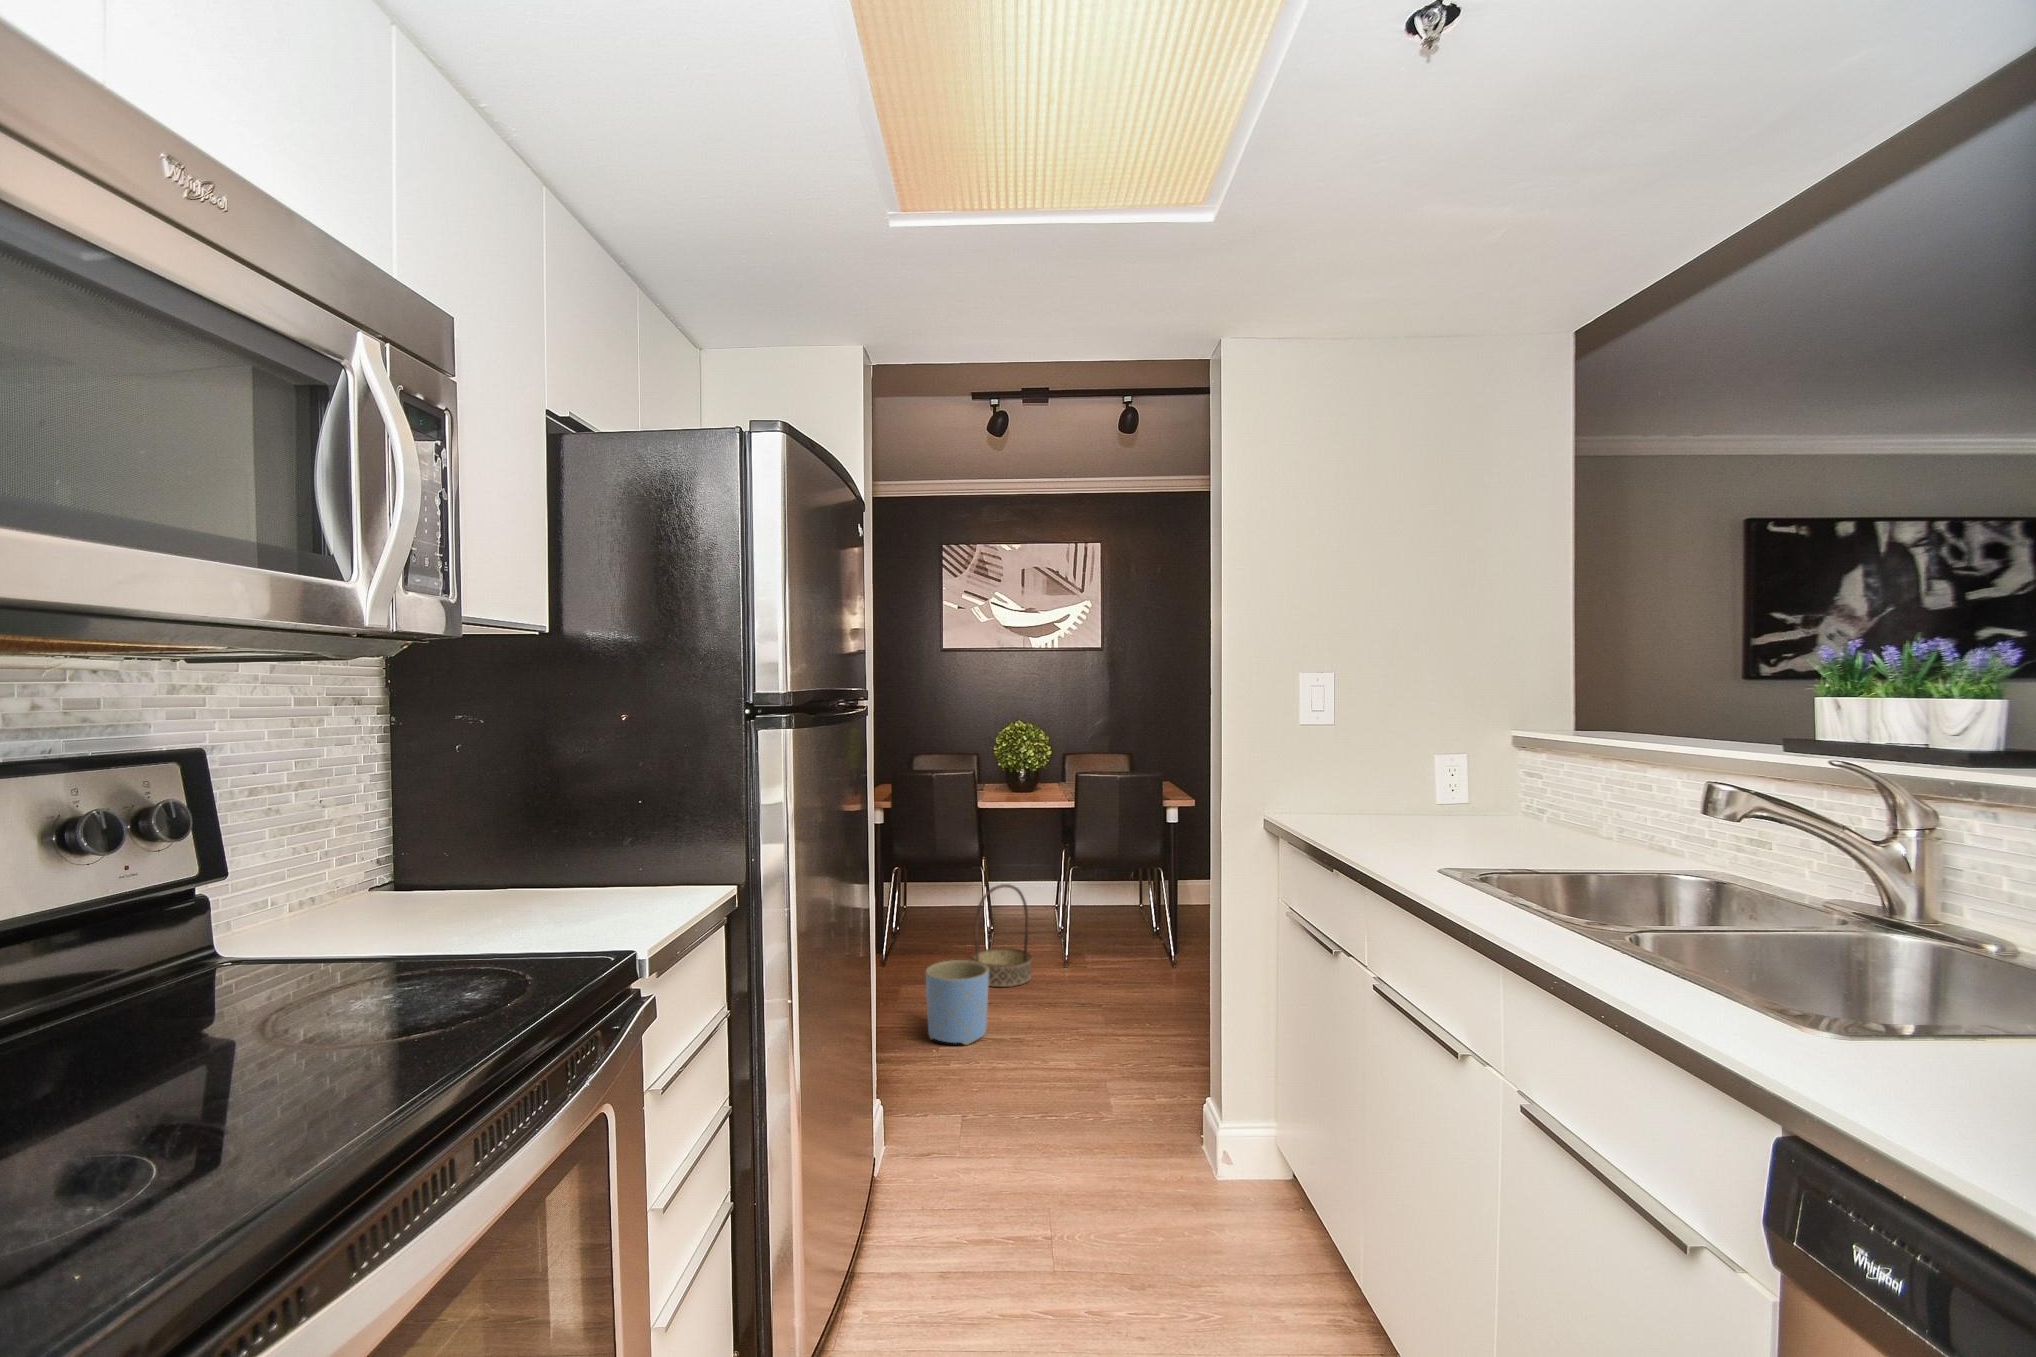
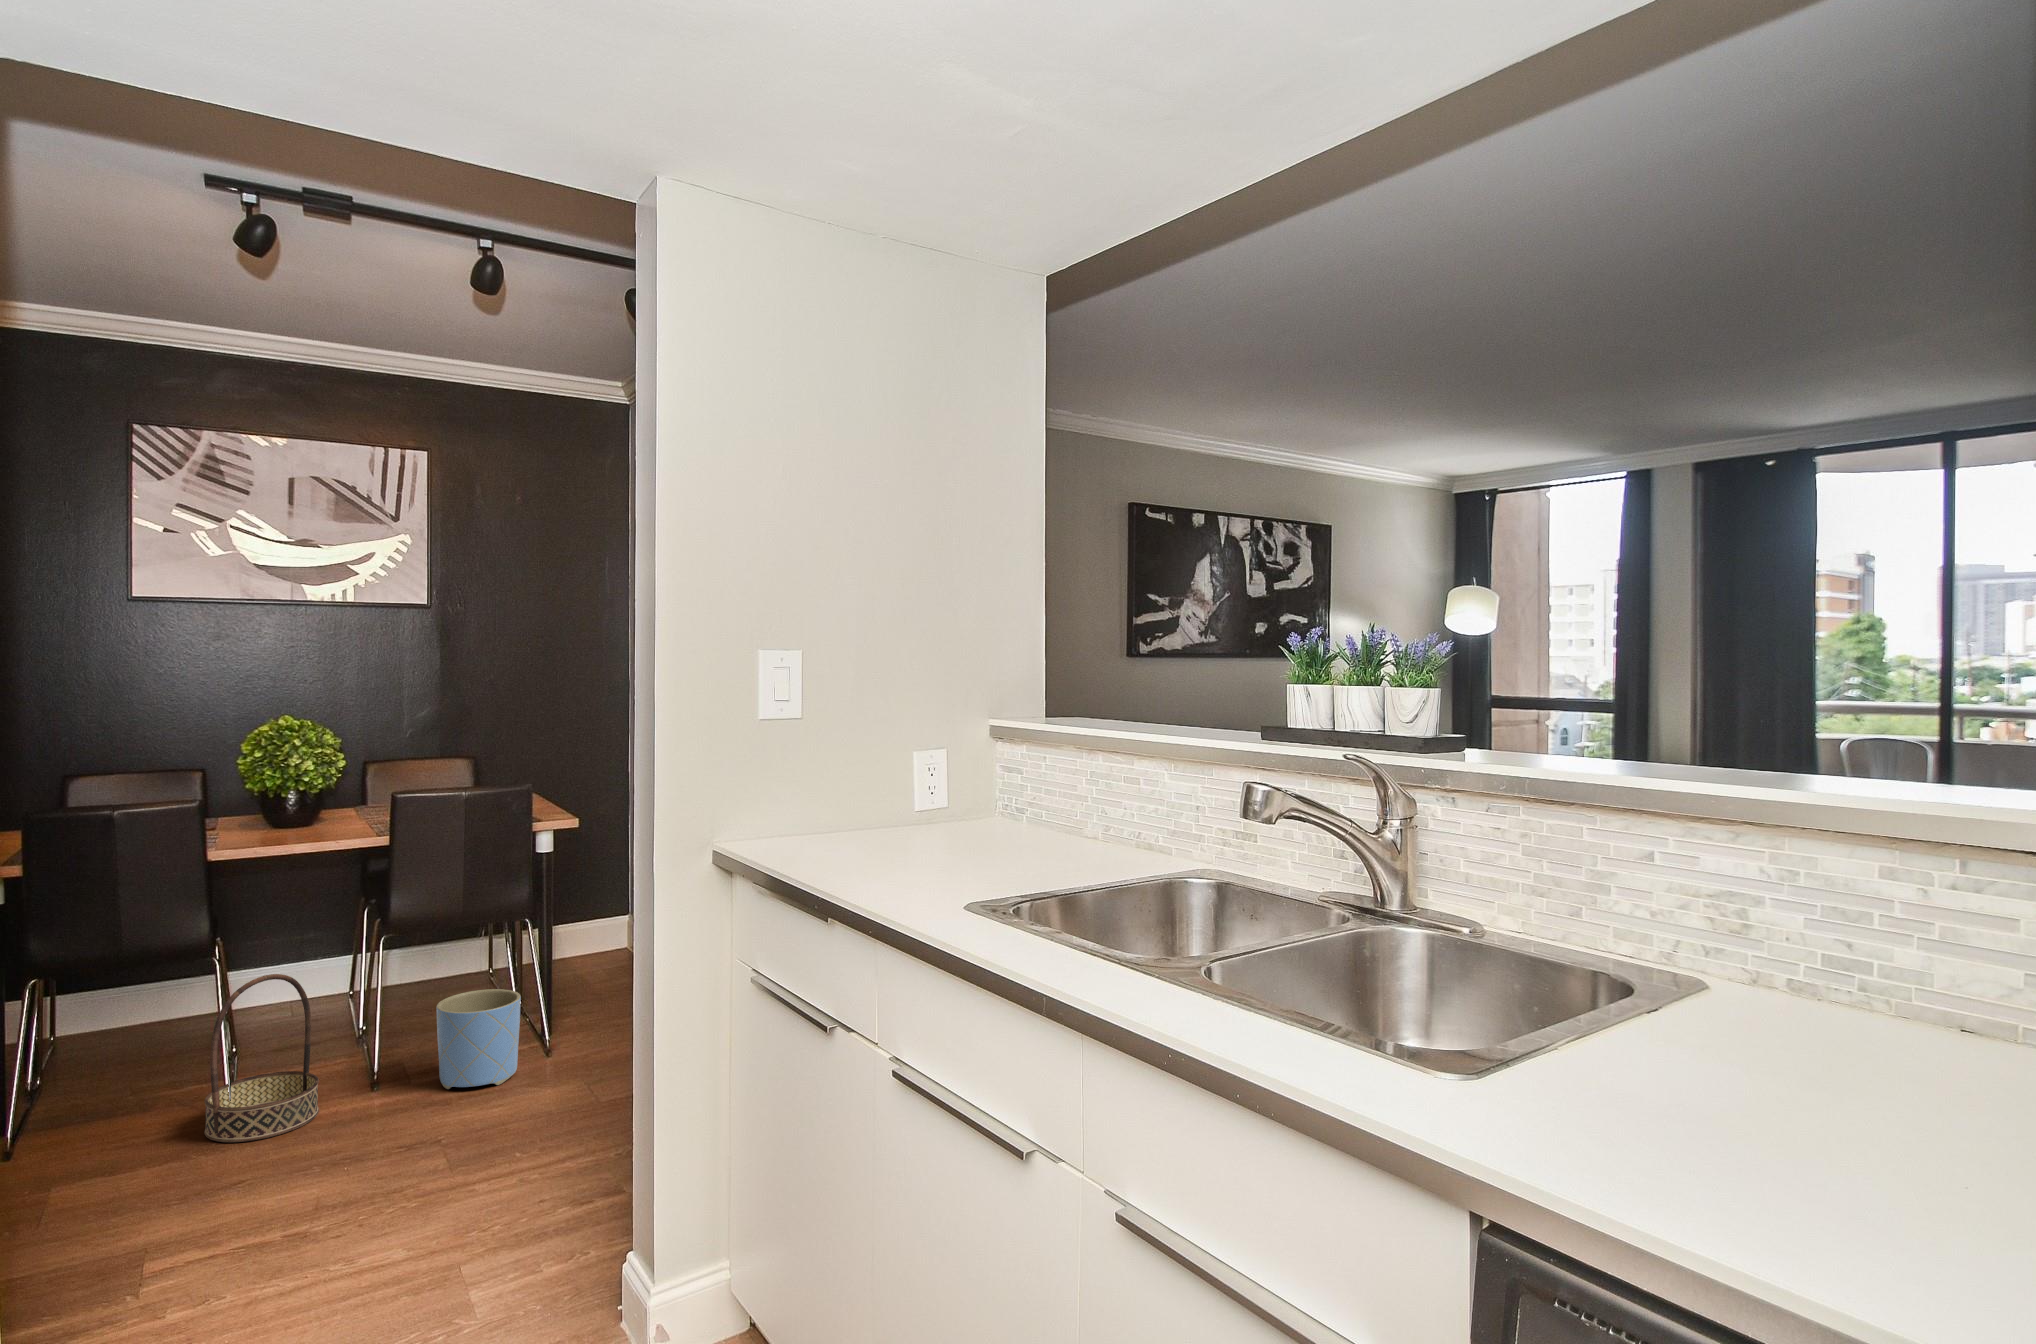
planter: present [926,960,989,1045] -> present [436,989,521,1089]

